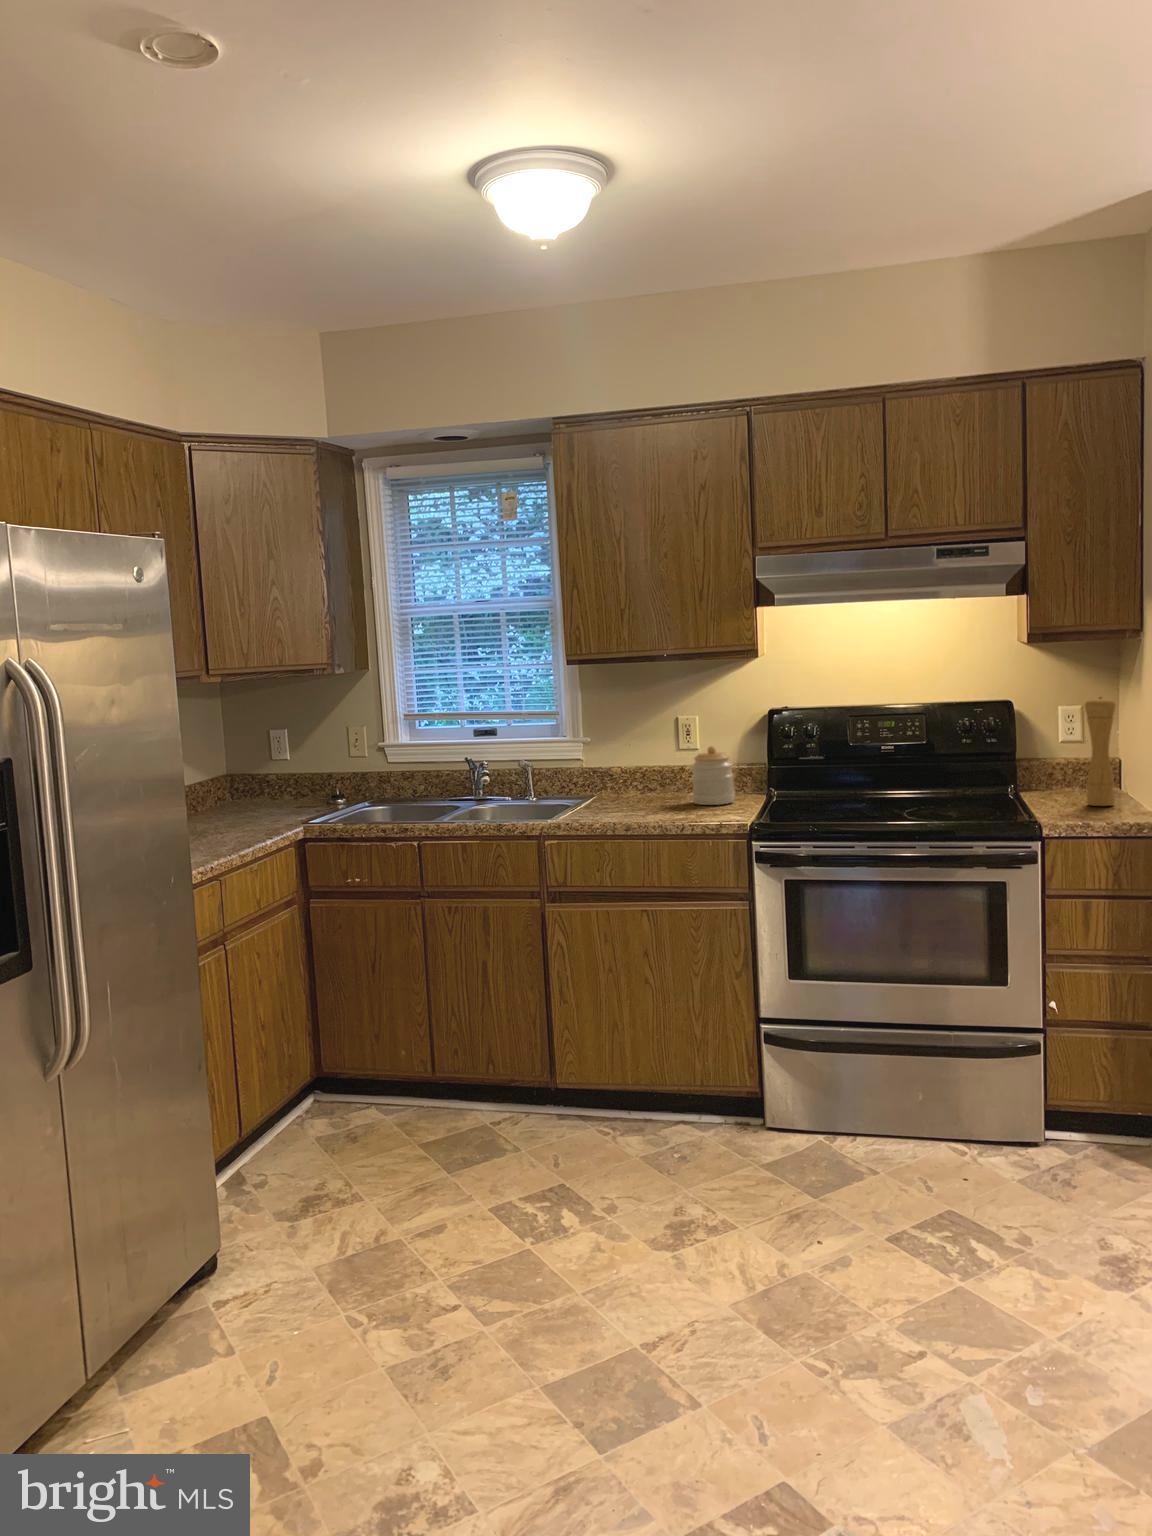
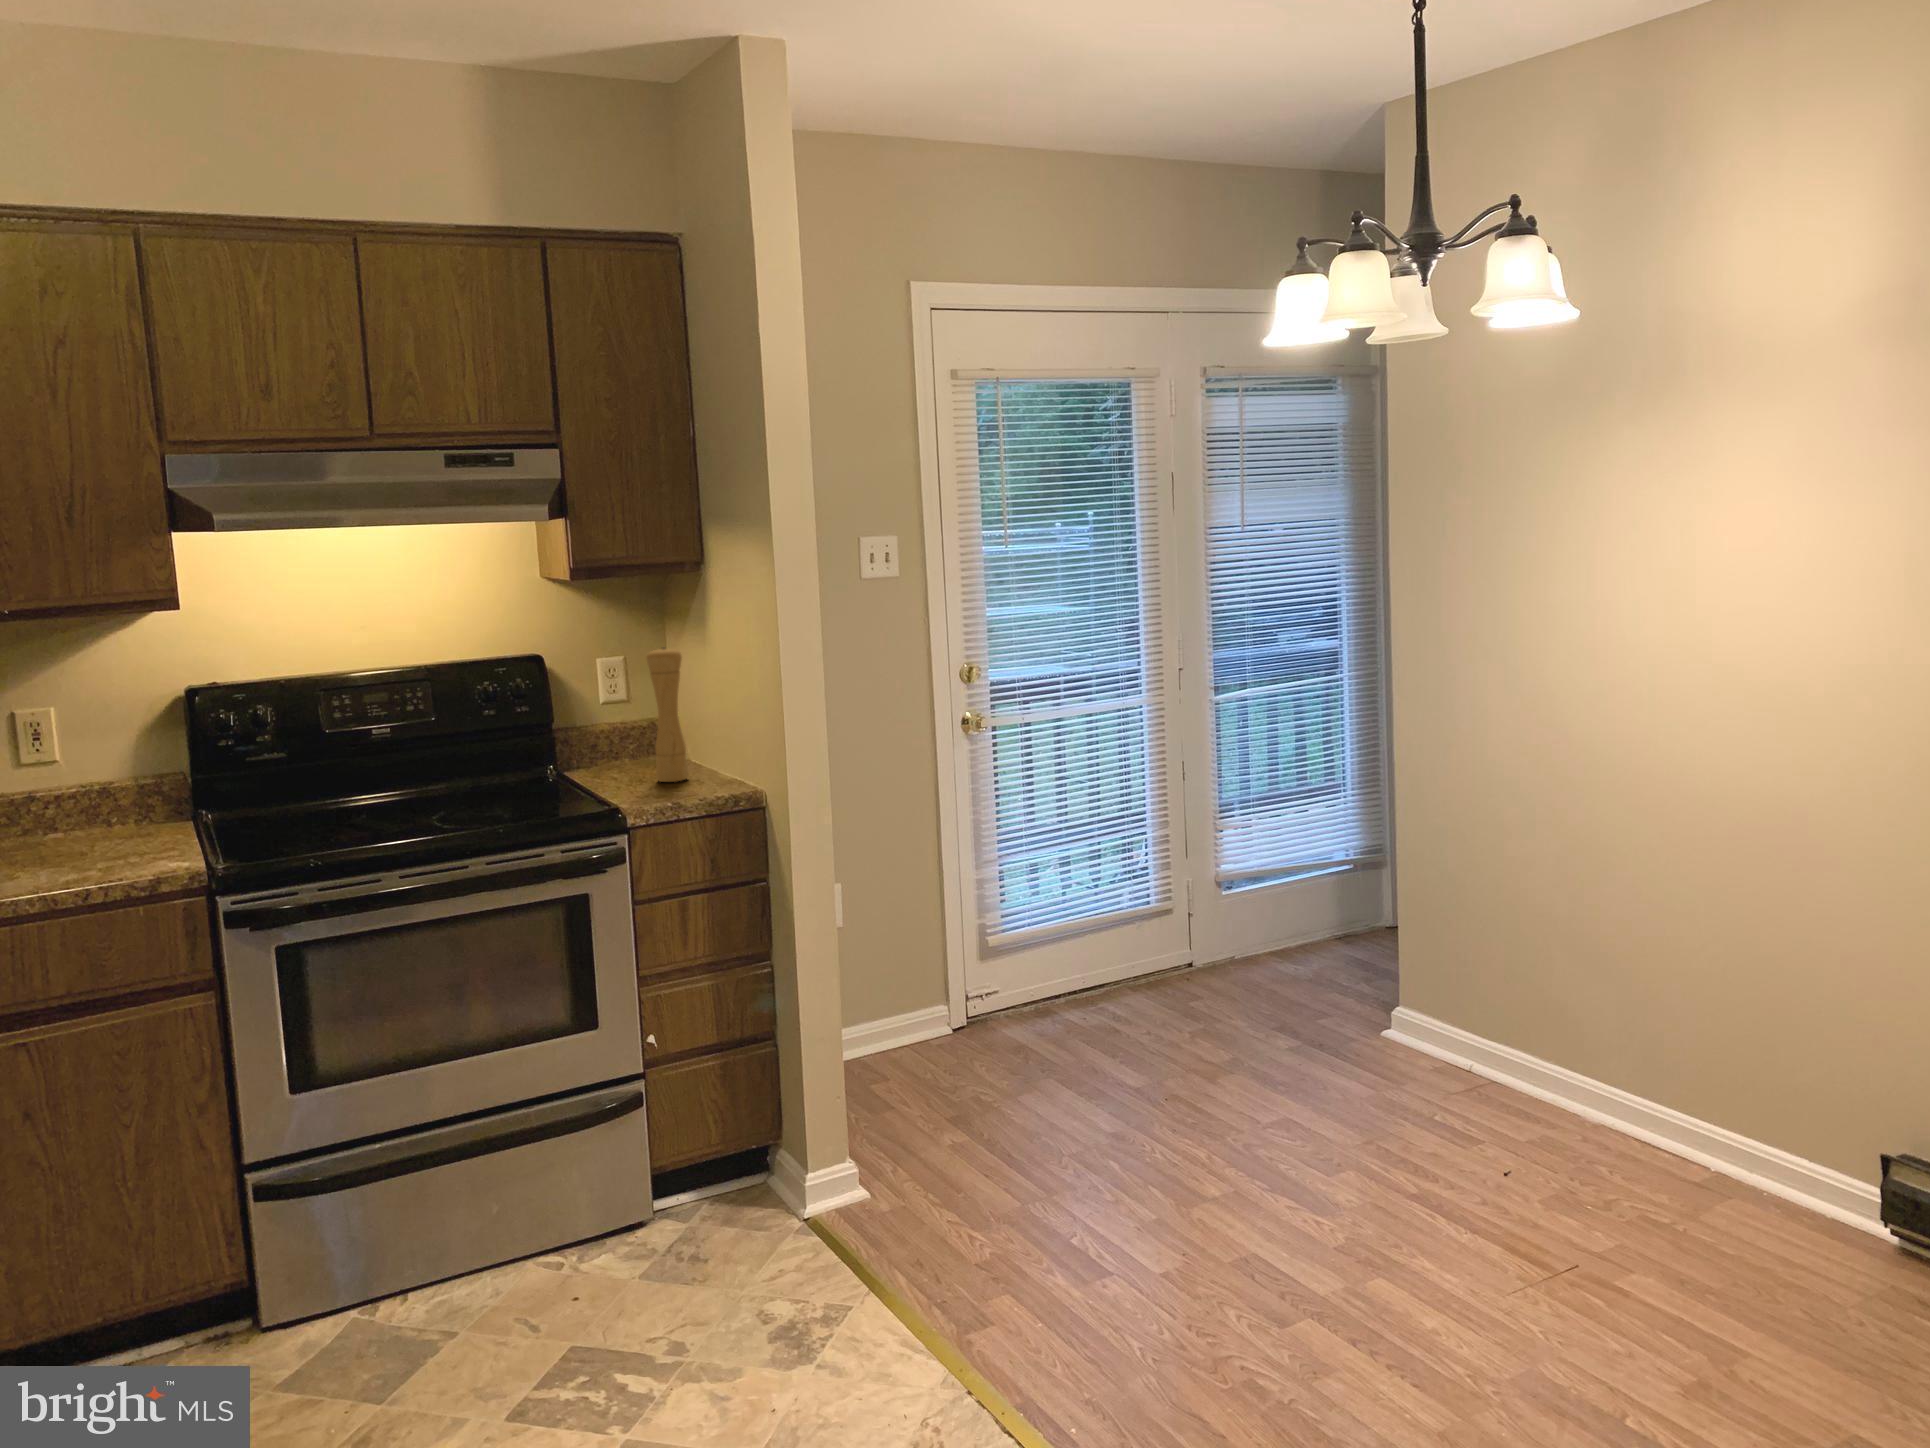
jar: present [692,746,734,805] -> none [60,752,144,849]

